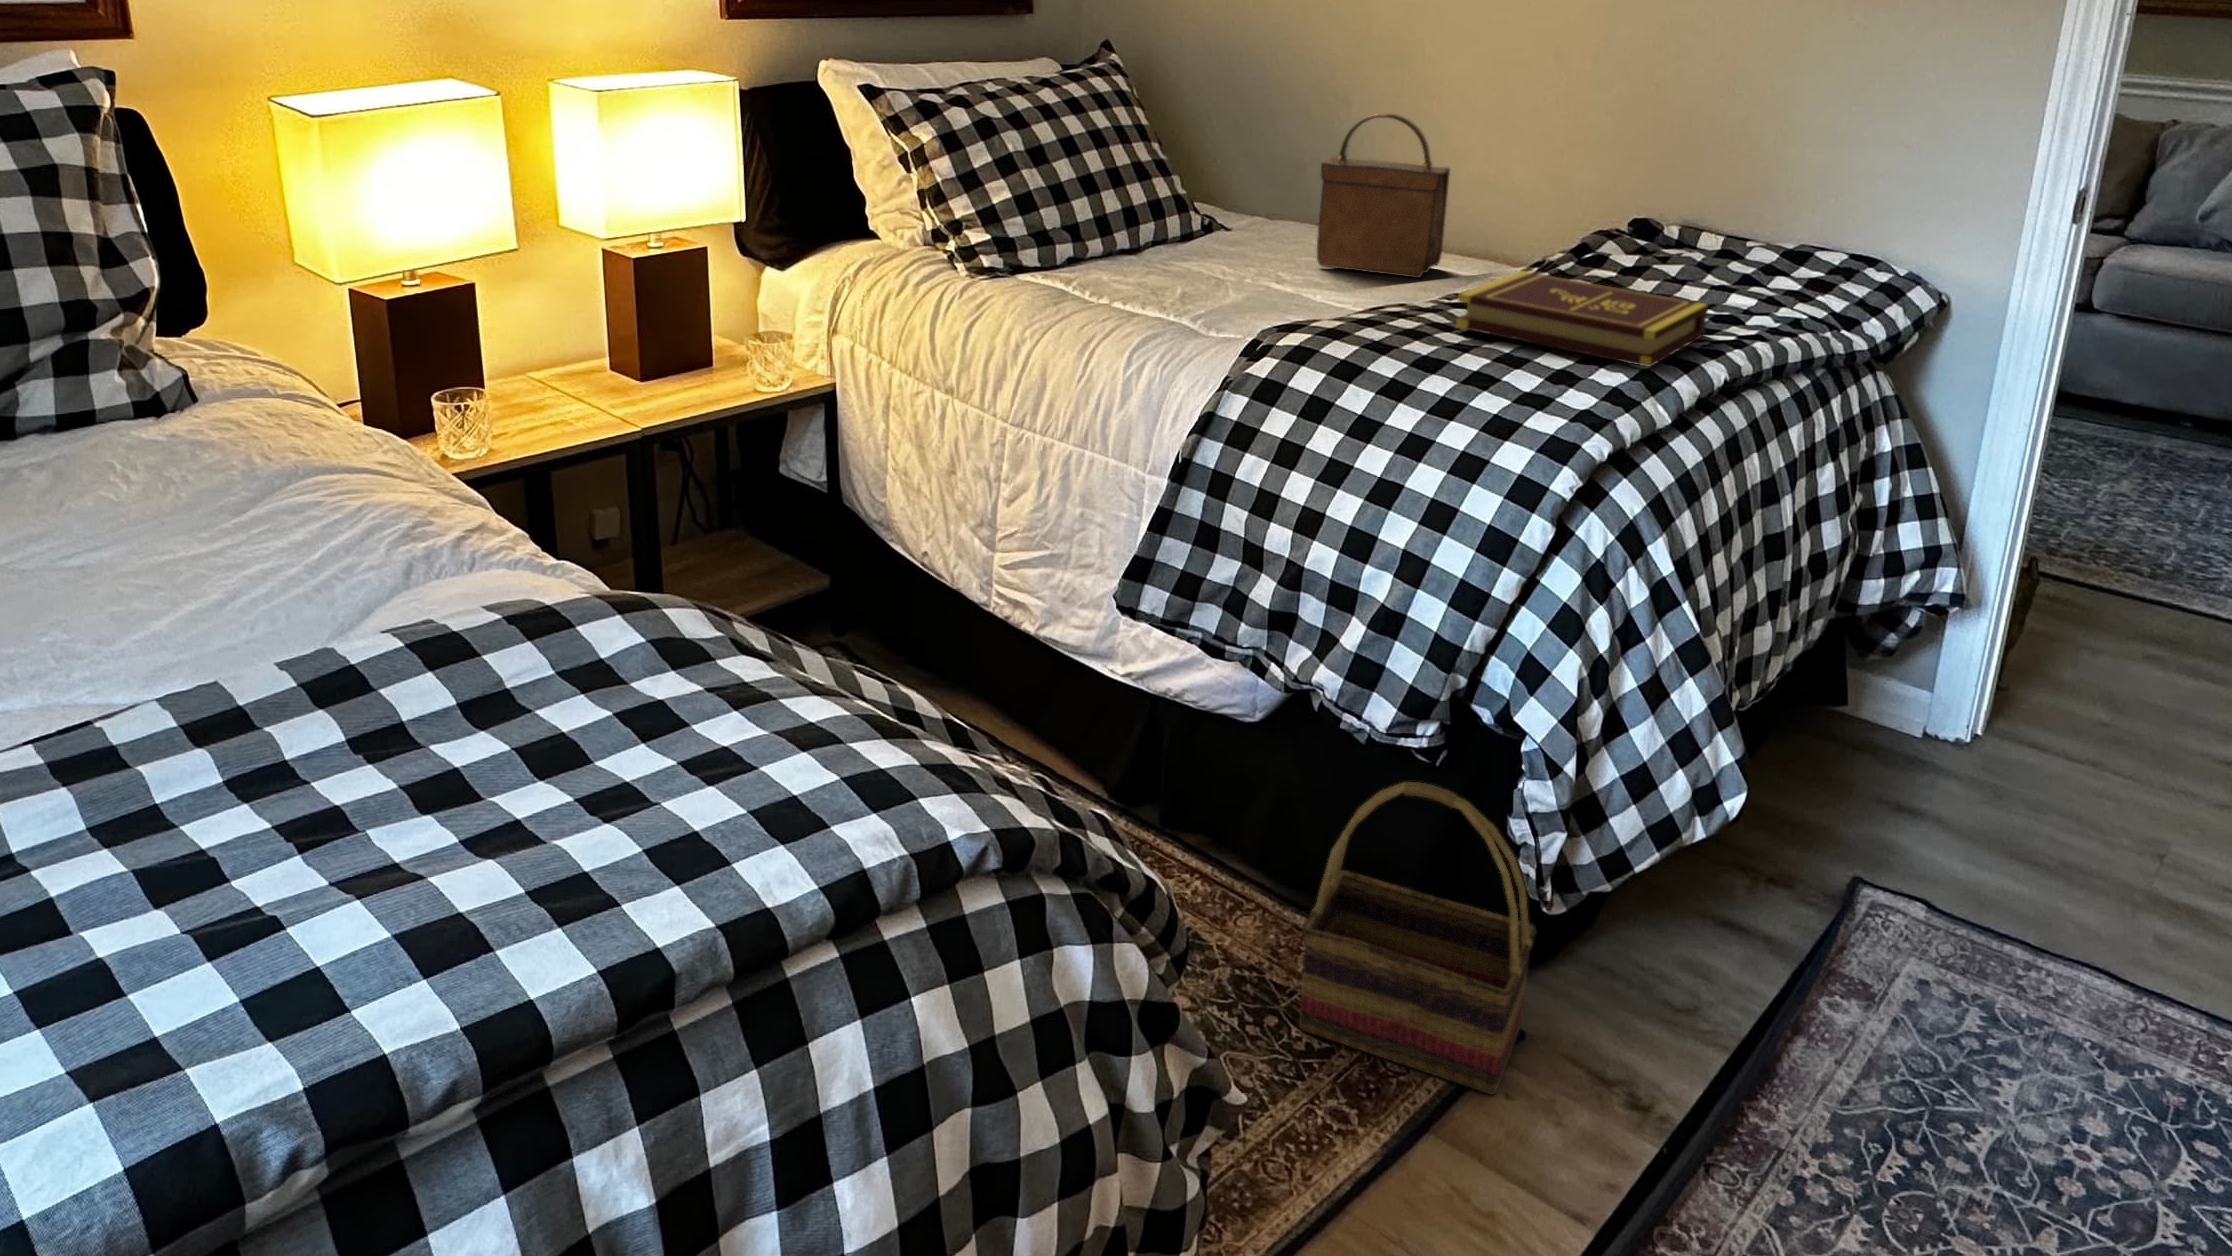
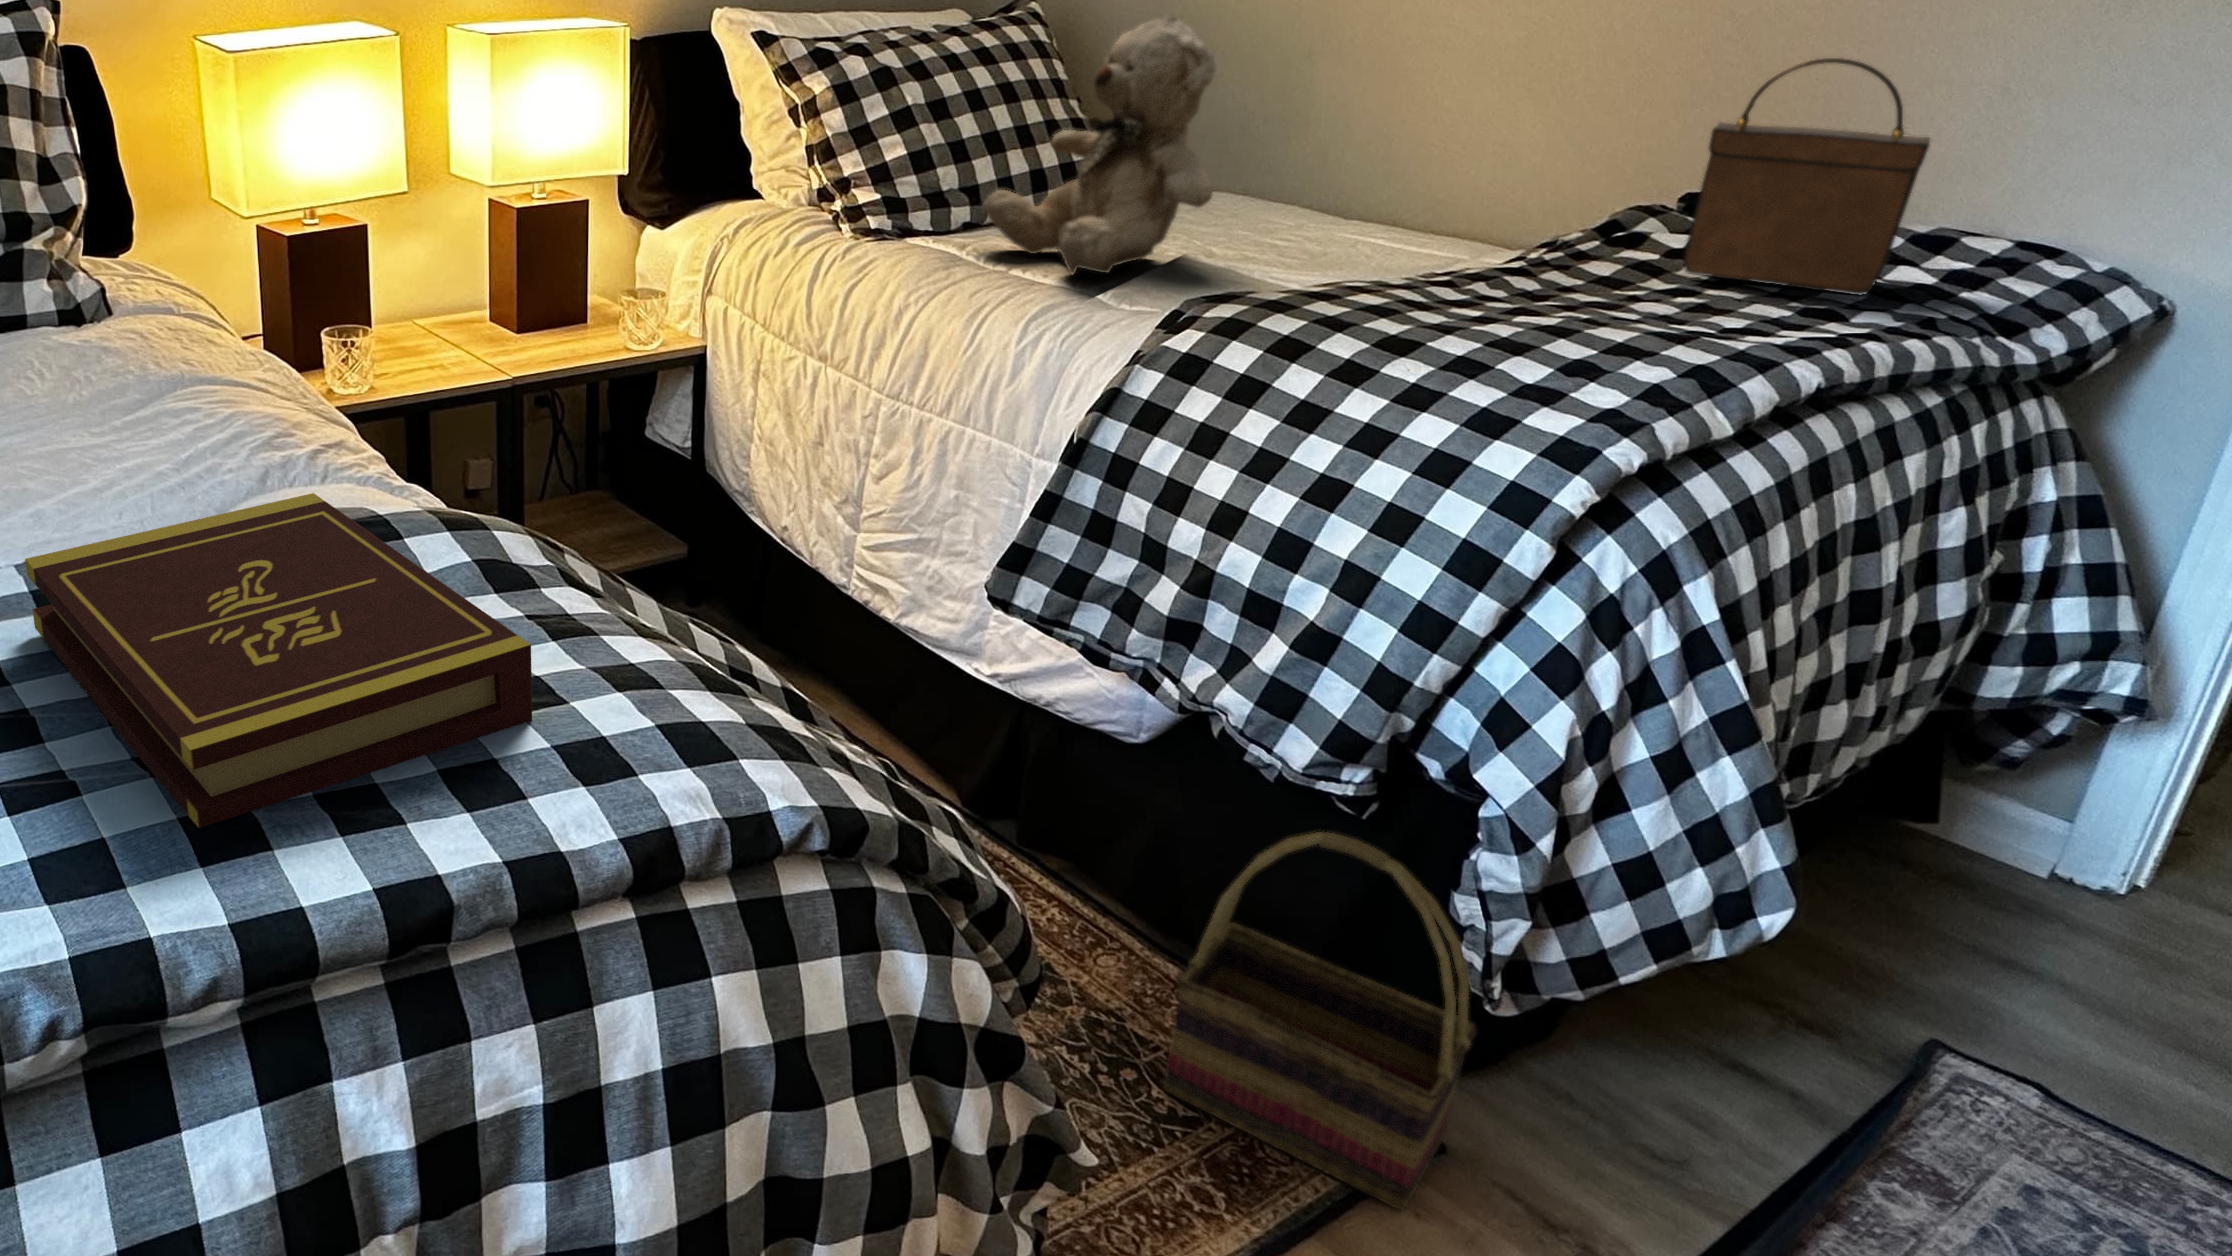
teddy bear: none [1082,80,1277,308] -> present [982,17,1216,275]
handbag: present [1317,114,1450,278] -> present [1684,58,1930,295]
book: present [1456,271,1708,367] -> present [25,493,532,828]

